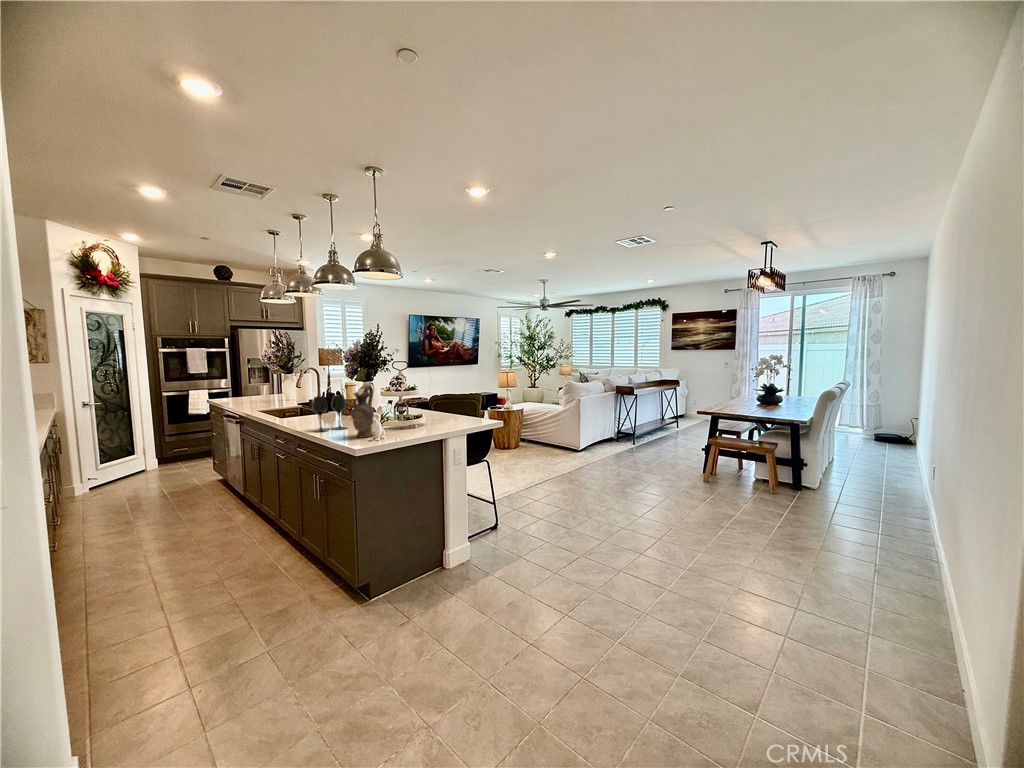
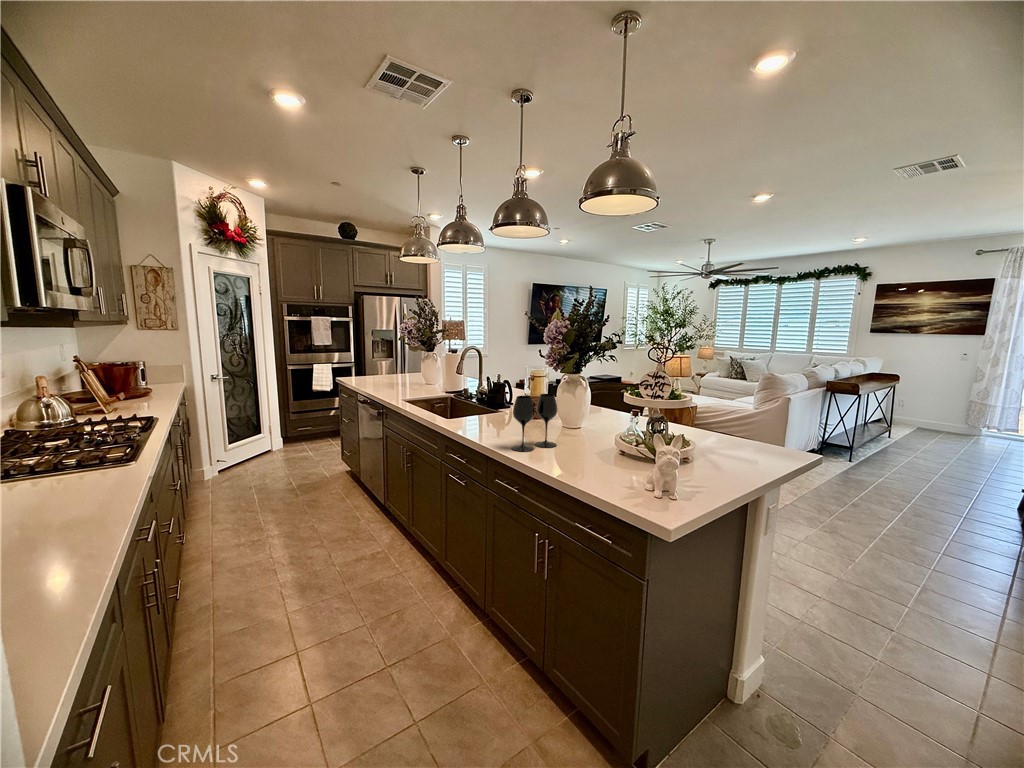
ceramic pitcher: present [351,386,374,437] -> none [594,386,629,473]

